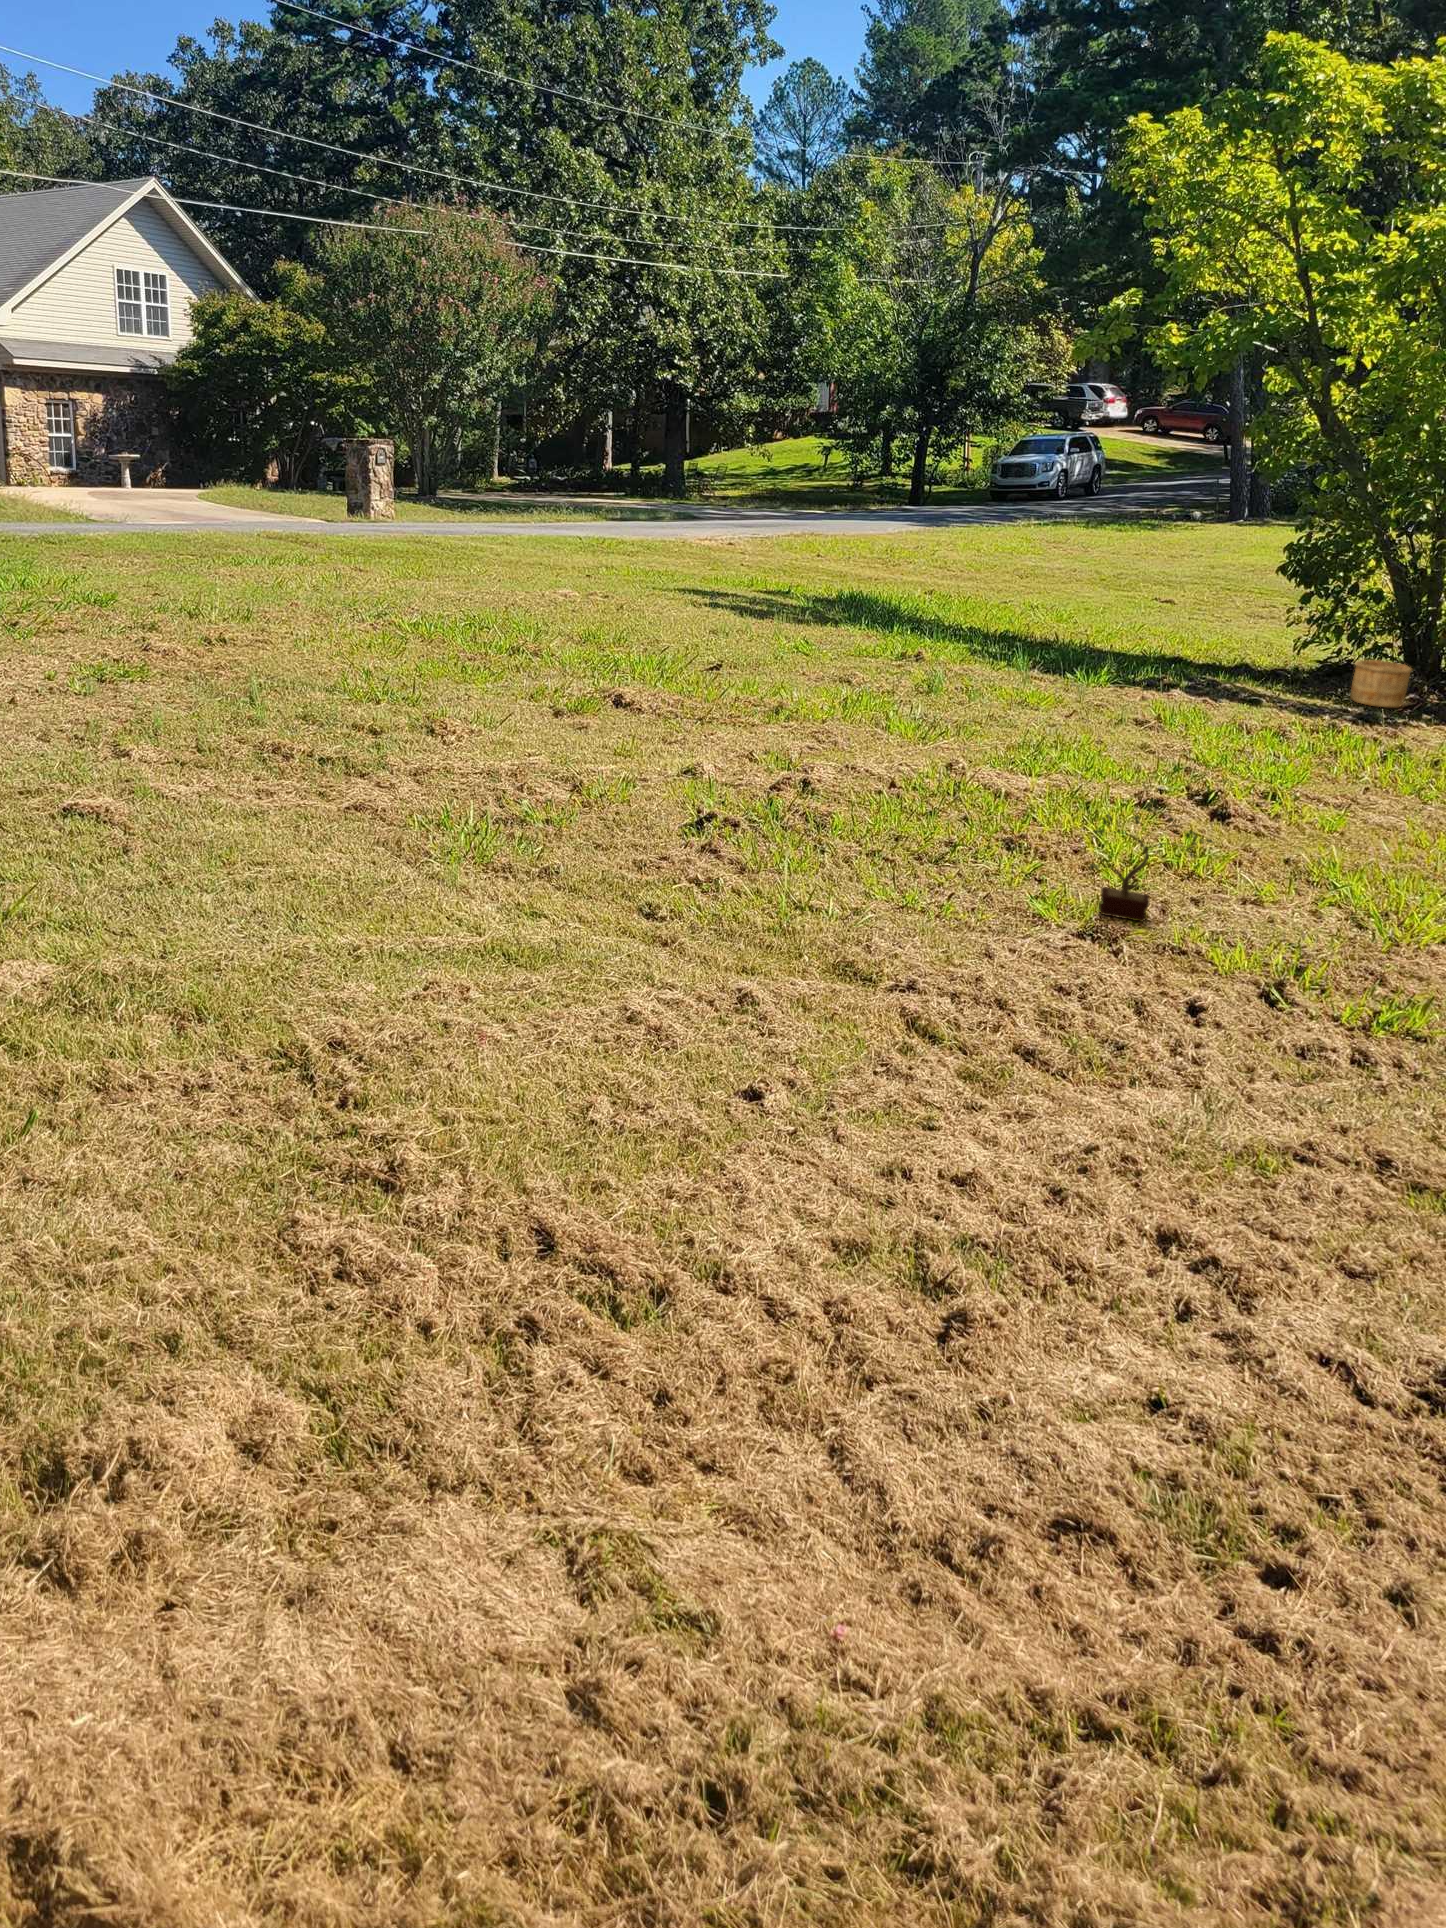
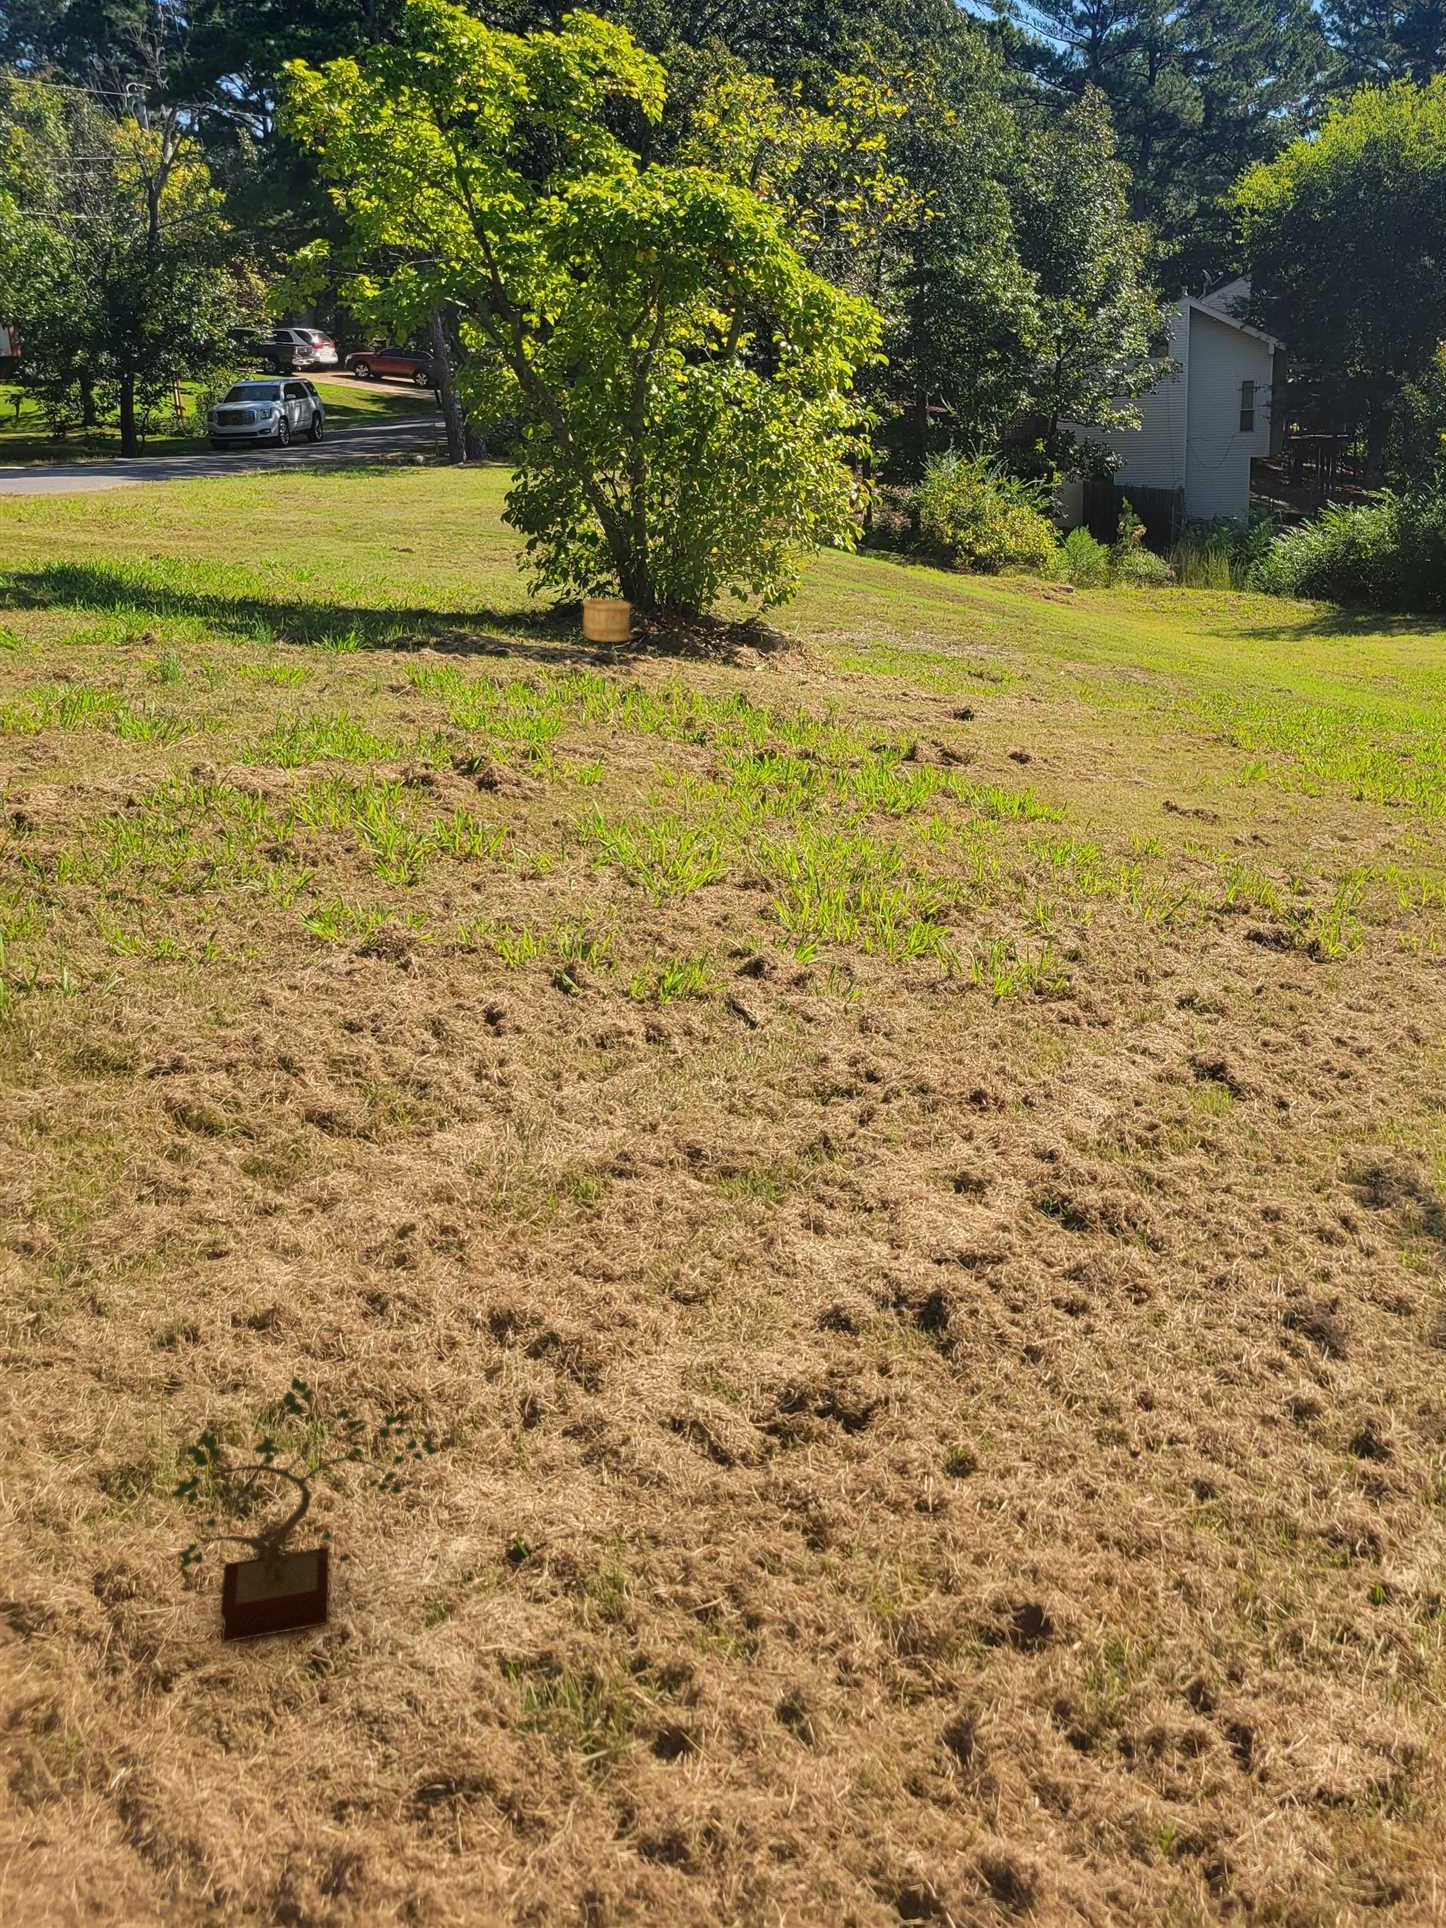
potted plant: present [1090,799,1213,922] -> present [172,1376,439,1642]

